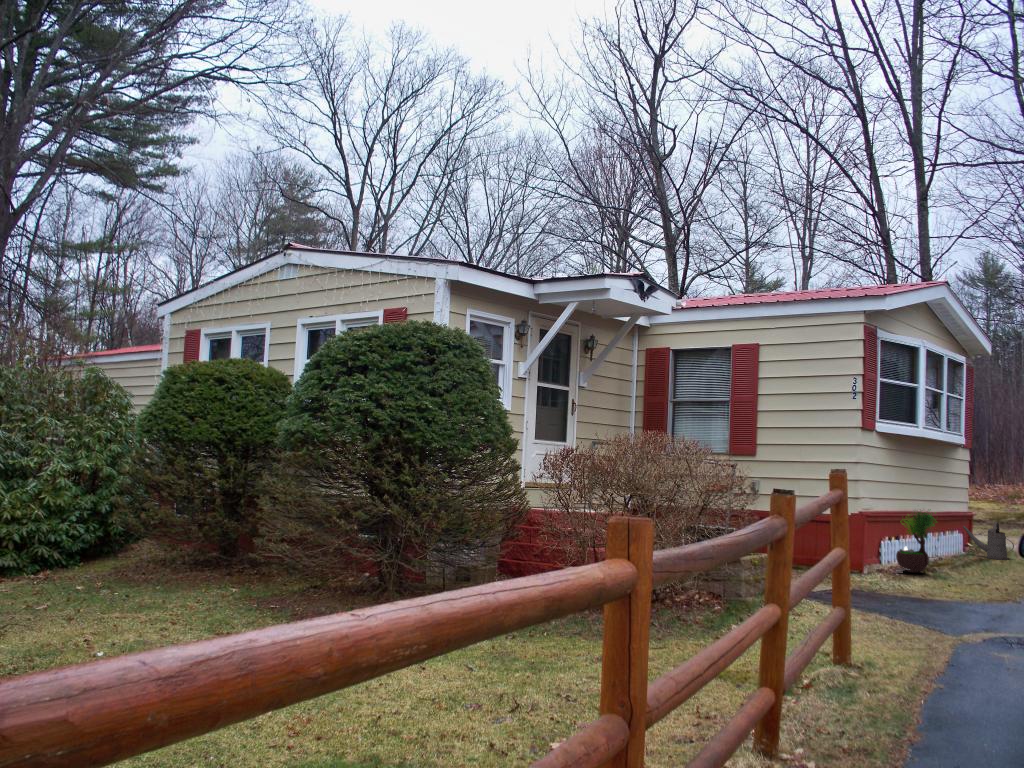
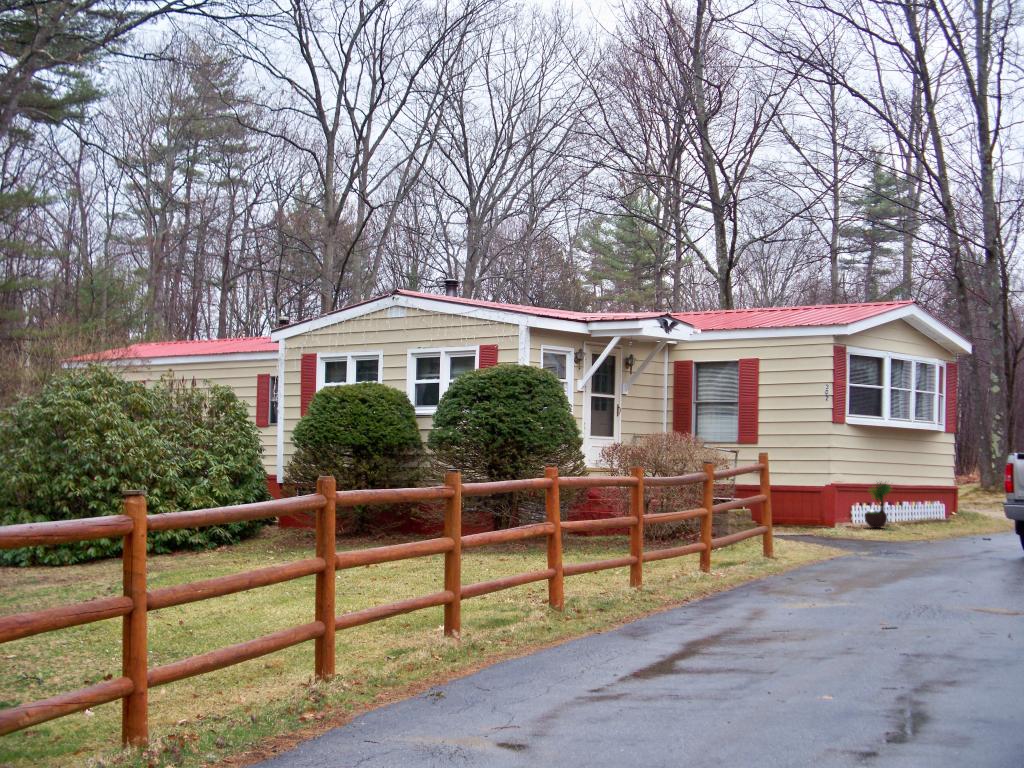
watering can: present [963,522,1014,560] -> none [938,492,974,521]

